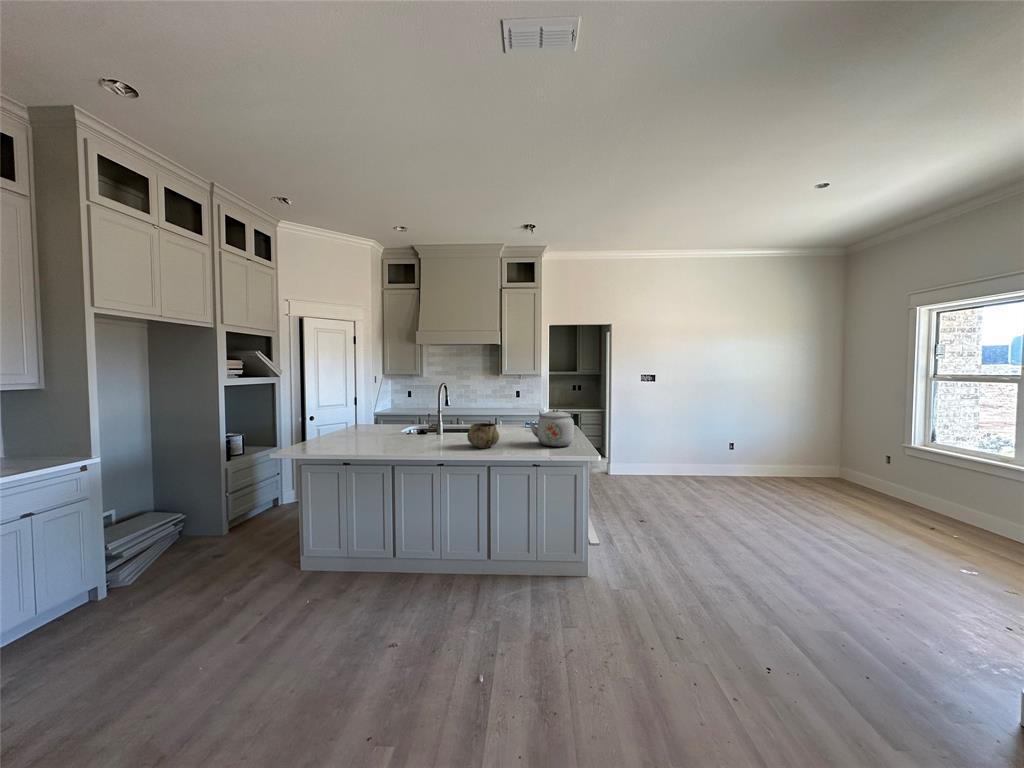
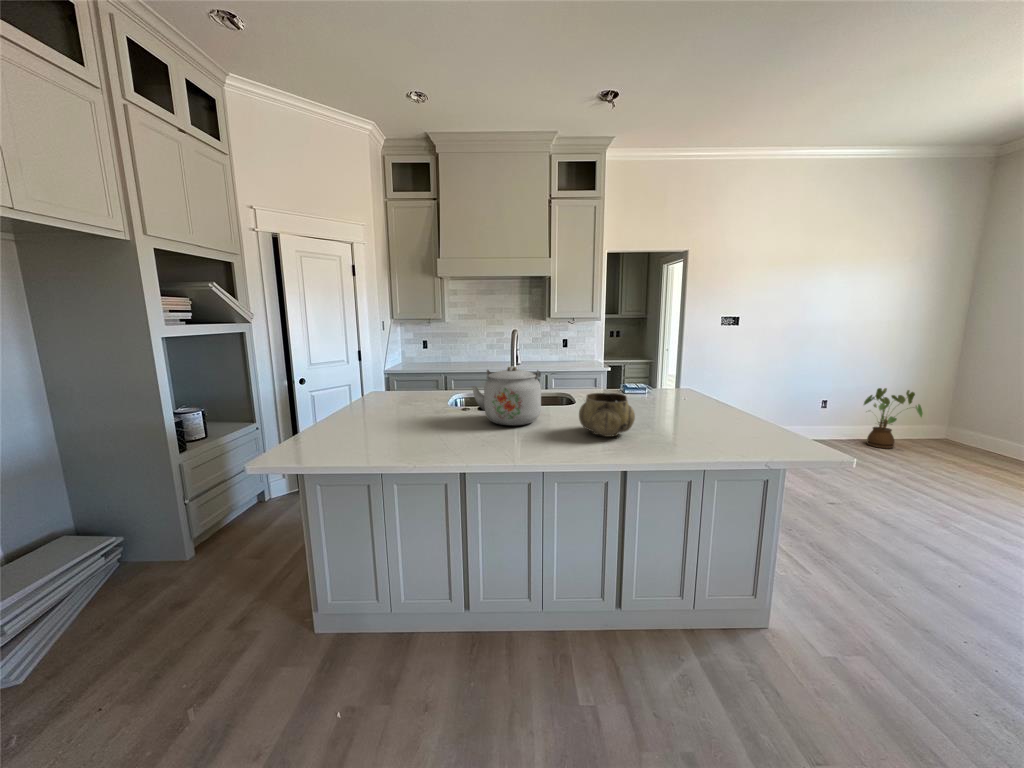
kettle: present [530,409,574,447] -> present [472,366,541,426]
house plant: none [750,435,791,484] -> present [864,388,923,449]

